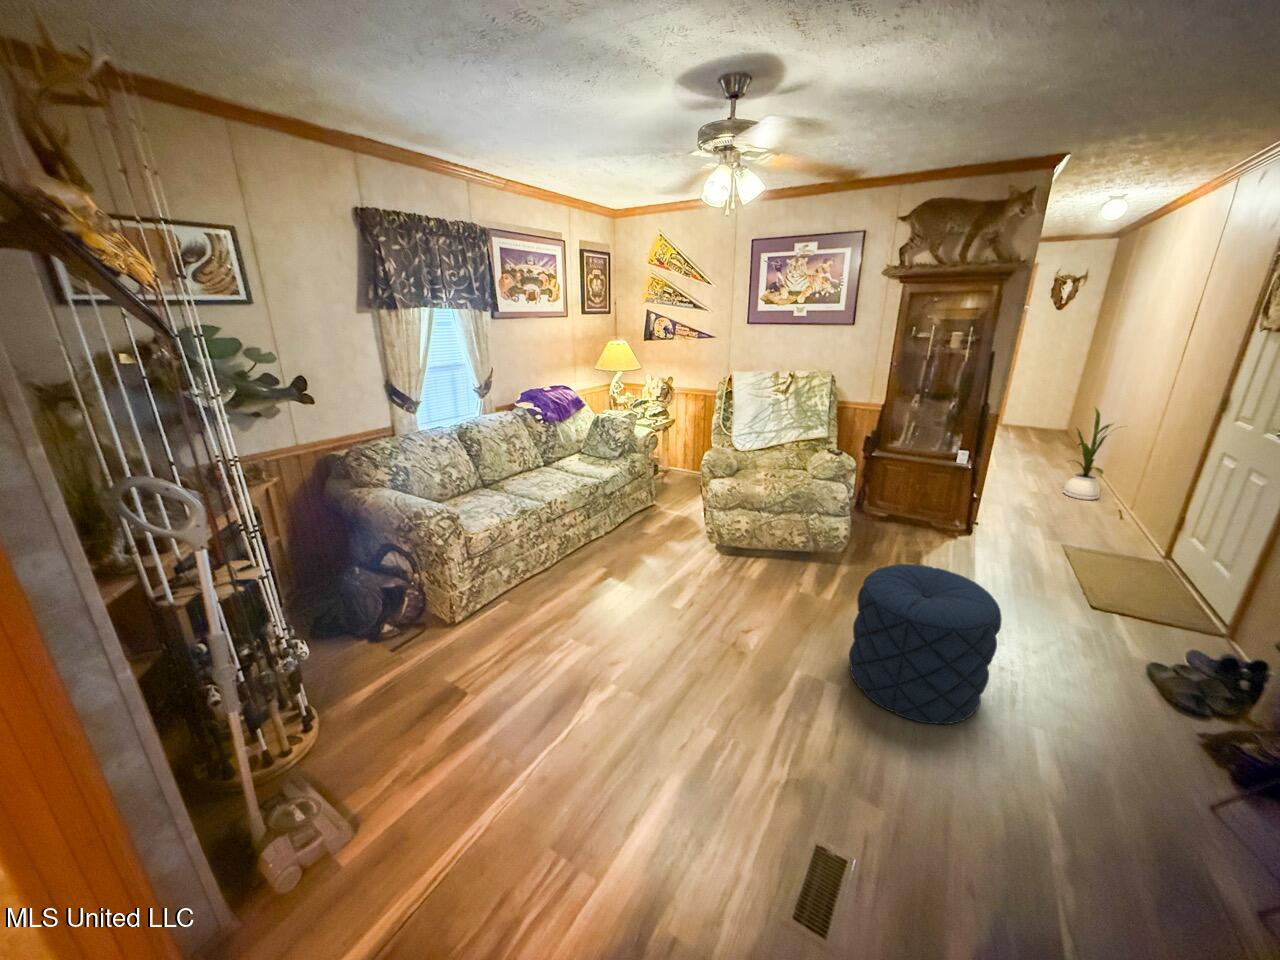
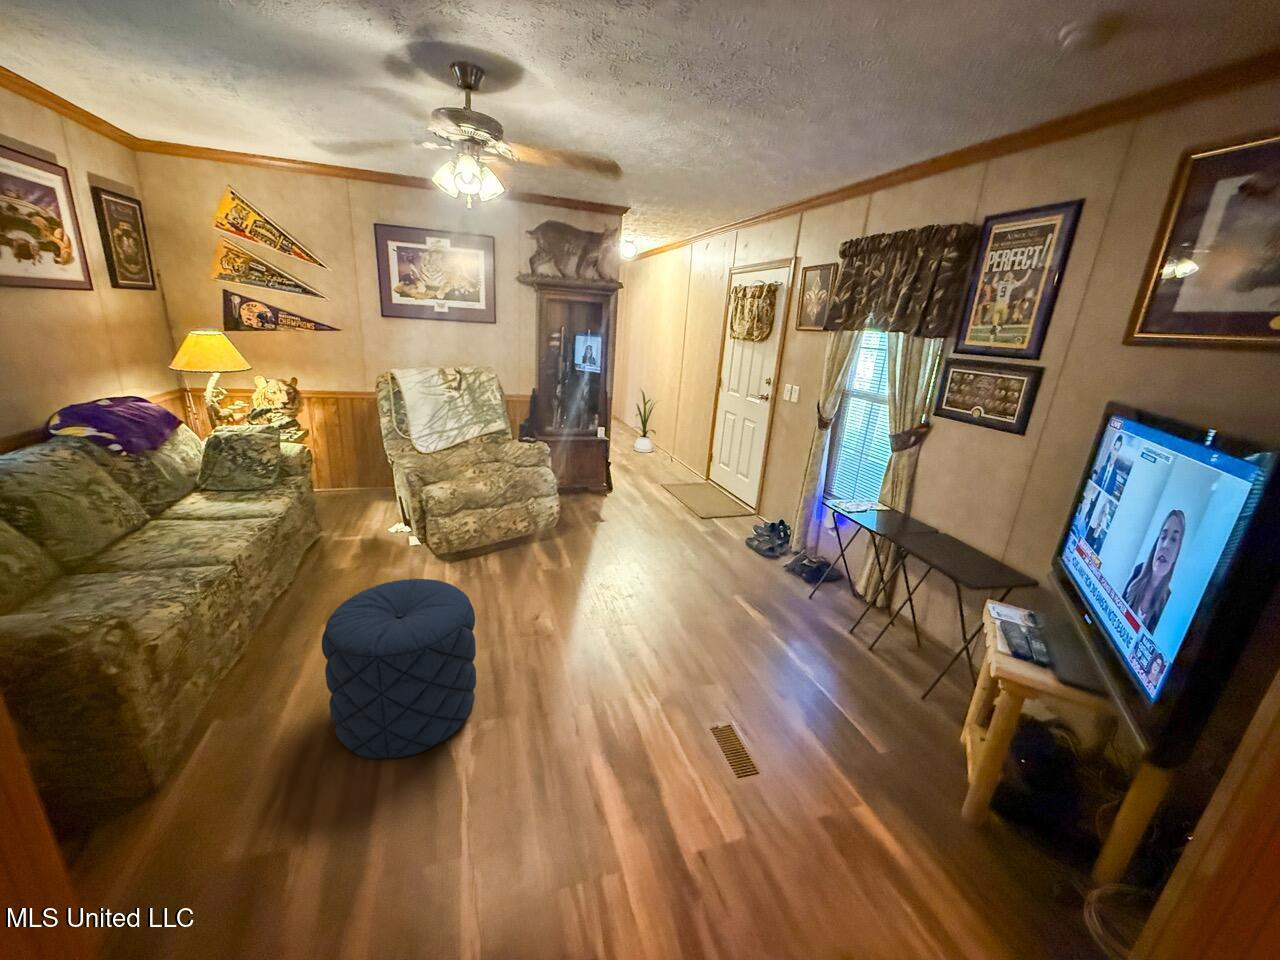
pouf: present [849,564,1002,724] -> present [322,579,476,759]

